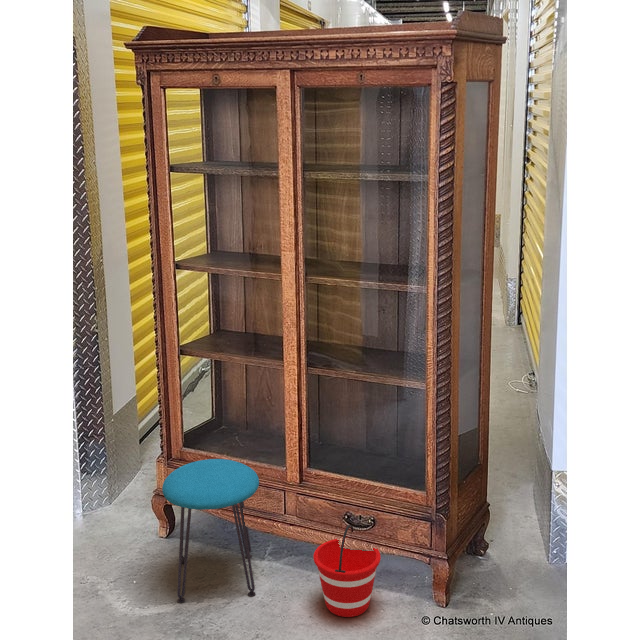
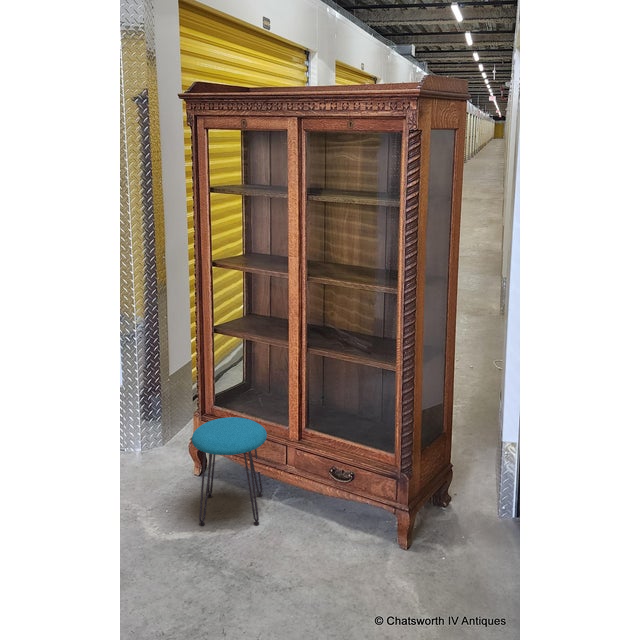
bucket: present [313,525,381,617] -> none [302,475,355,547]

